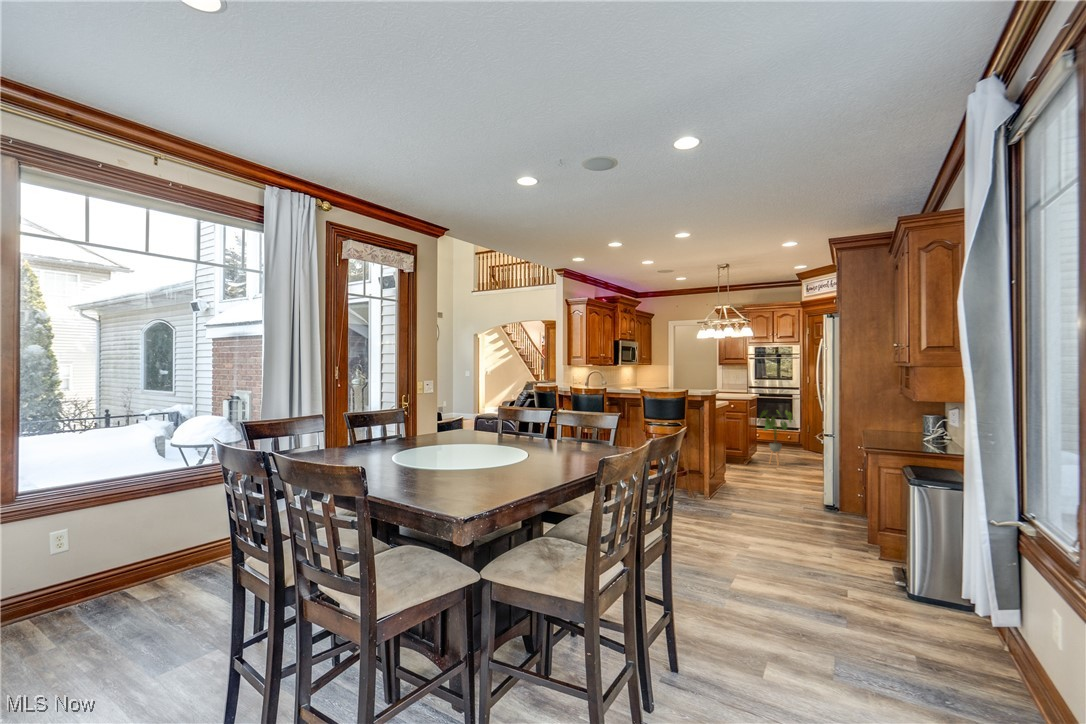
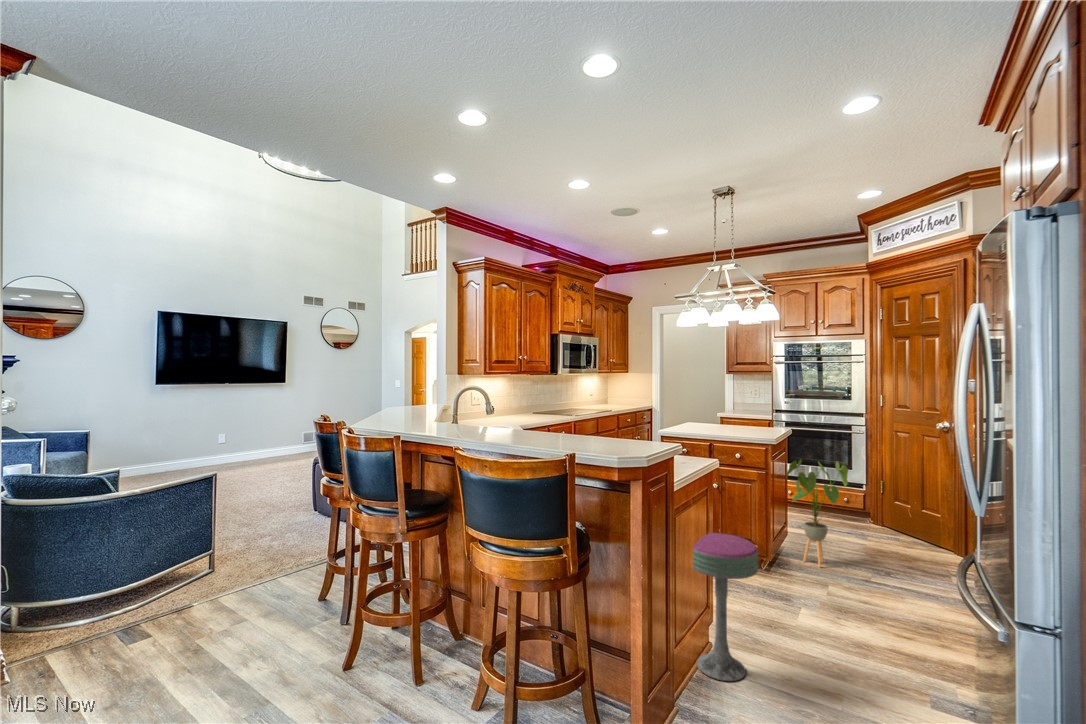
bar stool: none [724,434,756,492] -> present [693,533,758,681]

